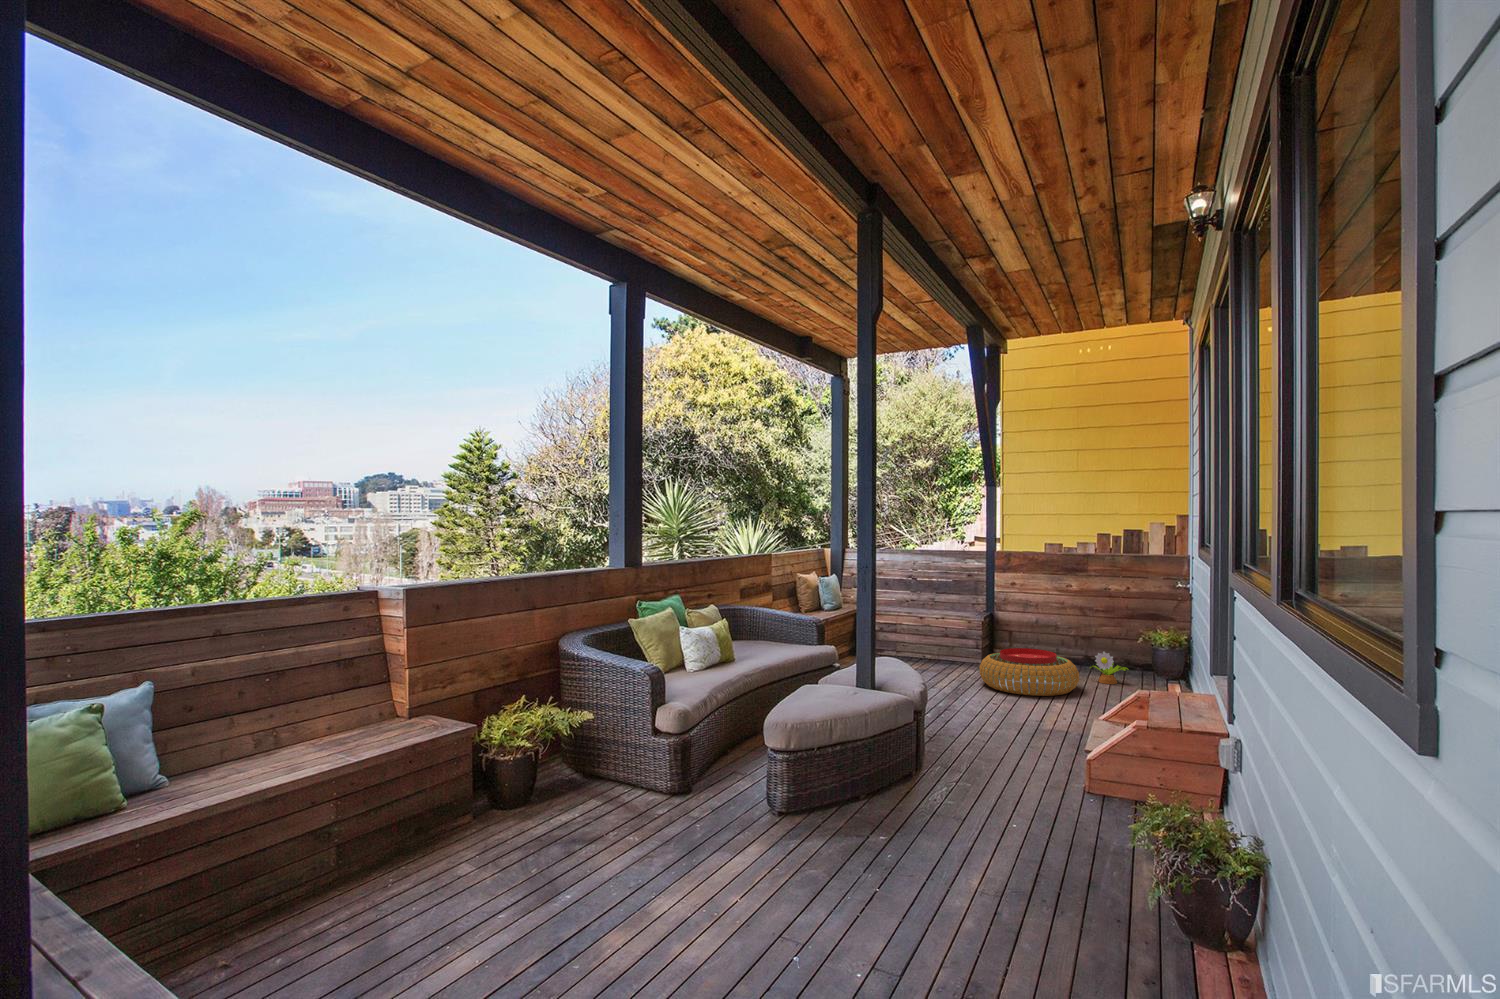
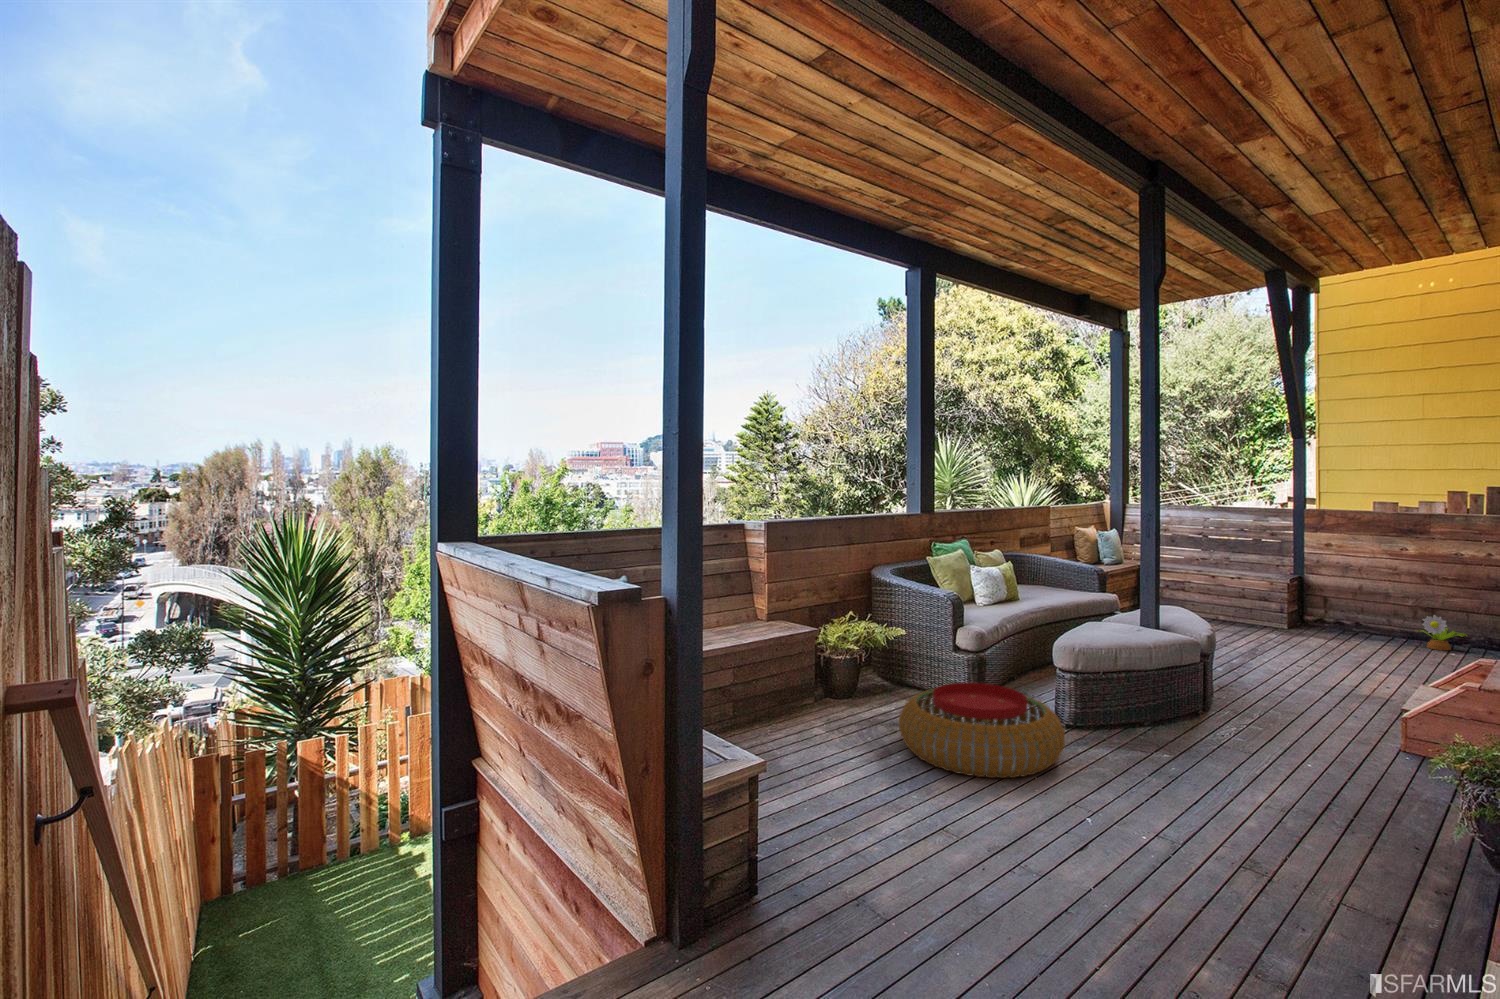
pouf: present [979,648,1079,696] -> present [899,683,1065,778]

